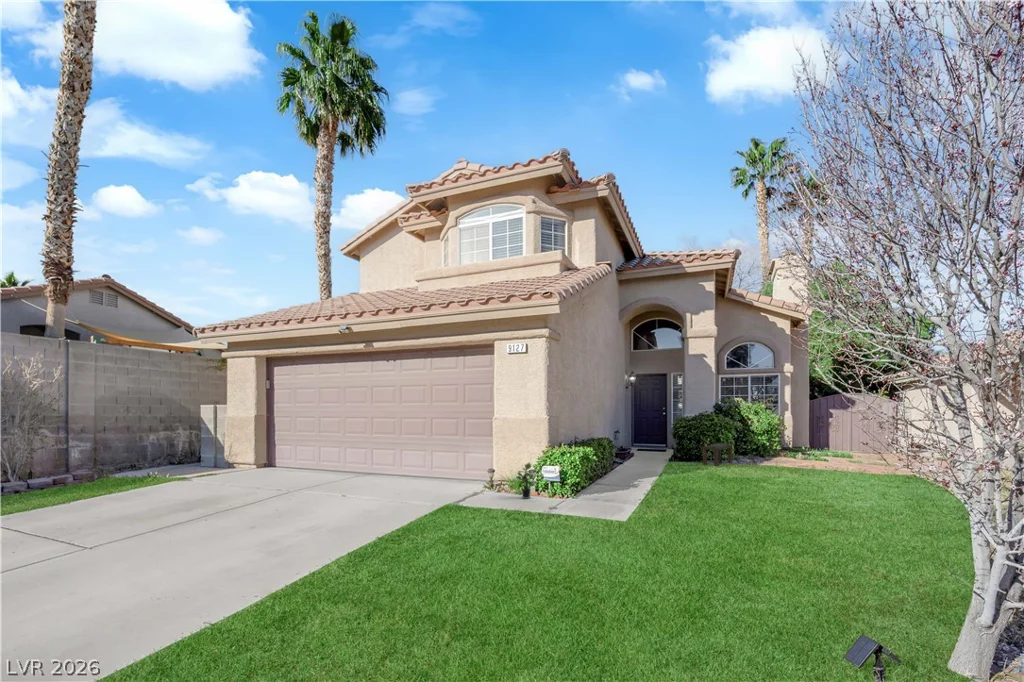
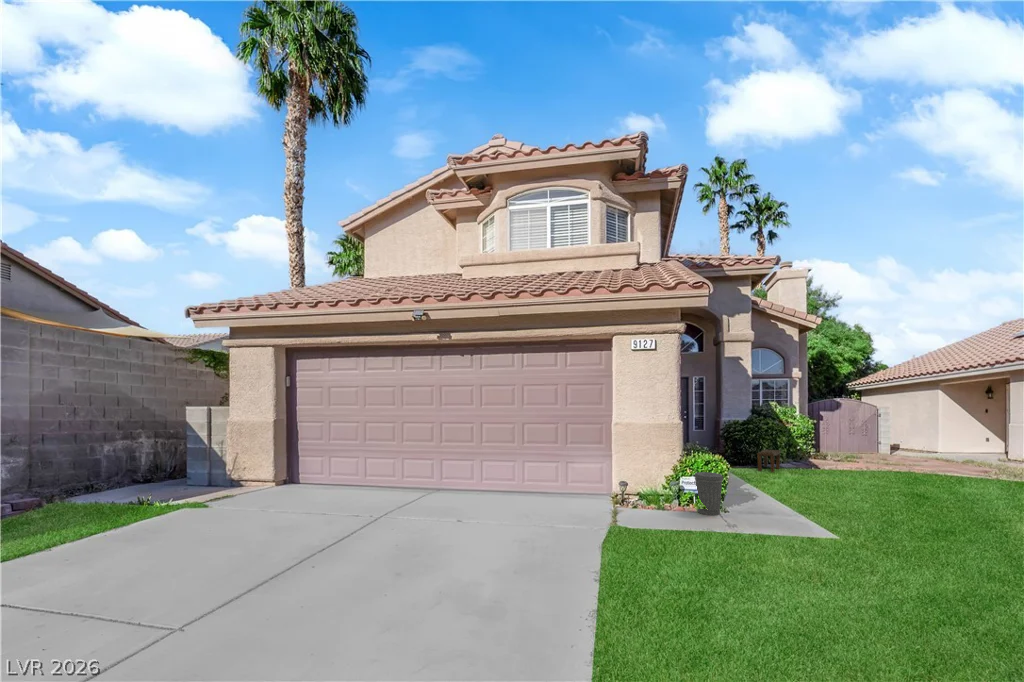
potted plant: present [516,463,535,499] -> none [658,471,681,513]
trash can: none [547,464,571,502] -> present [694,472,723,515]

